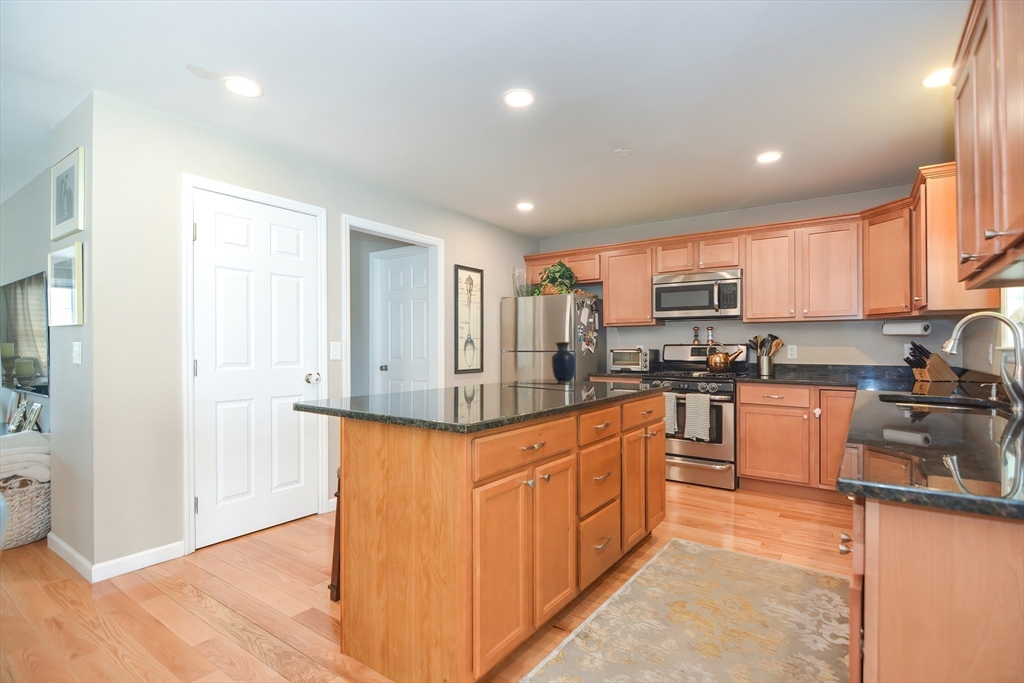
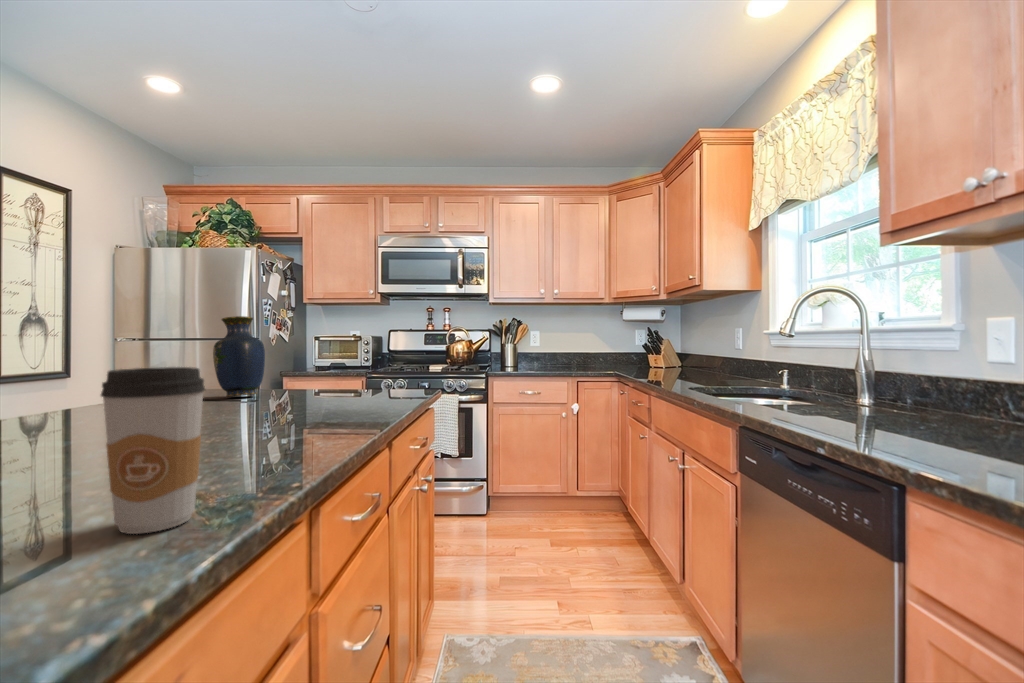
coffee cup: none [533,365,554,405] -> present [101,367,205,534]

